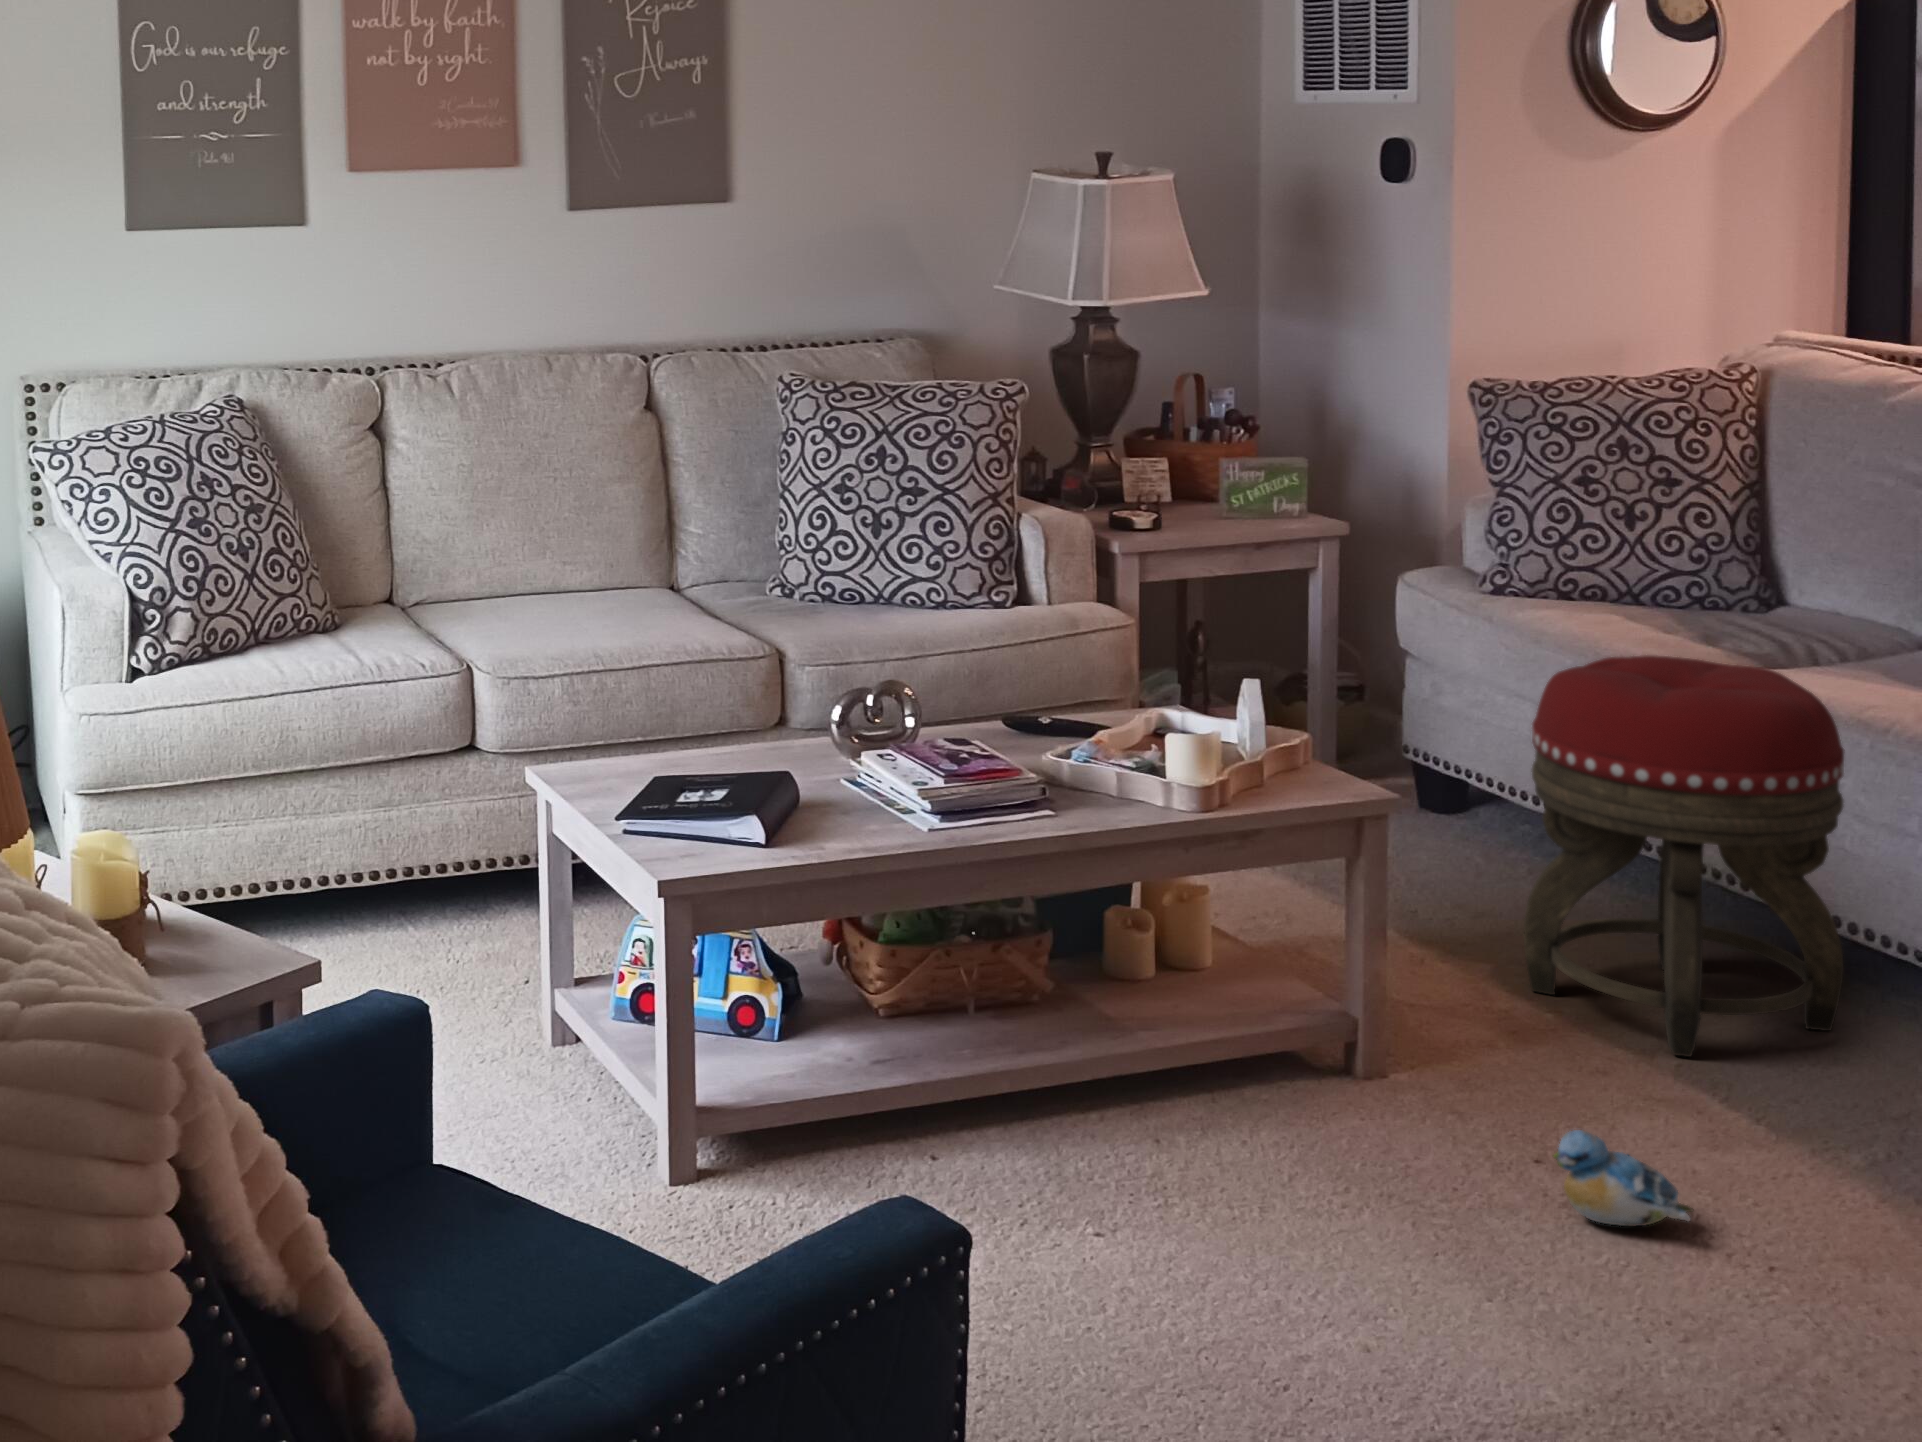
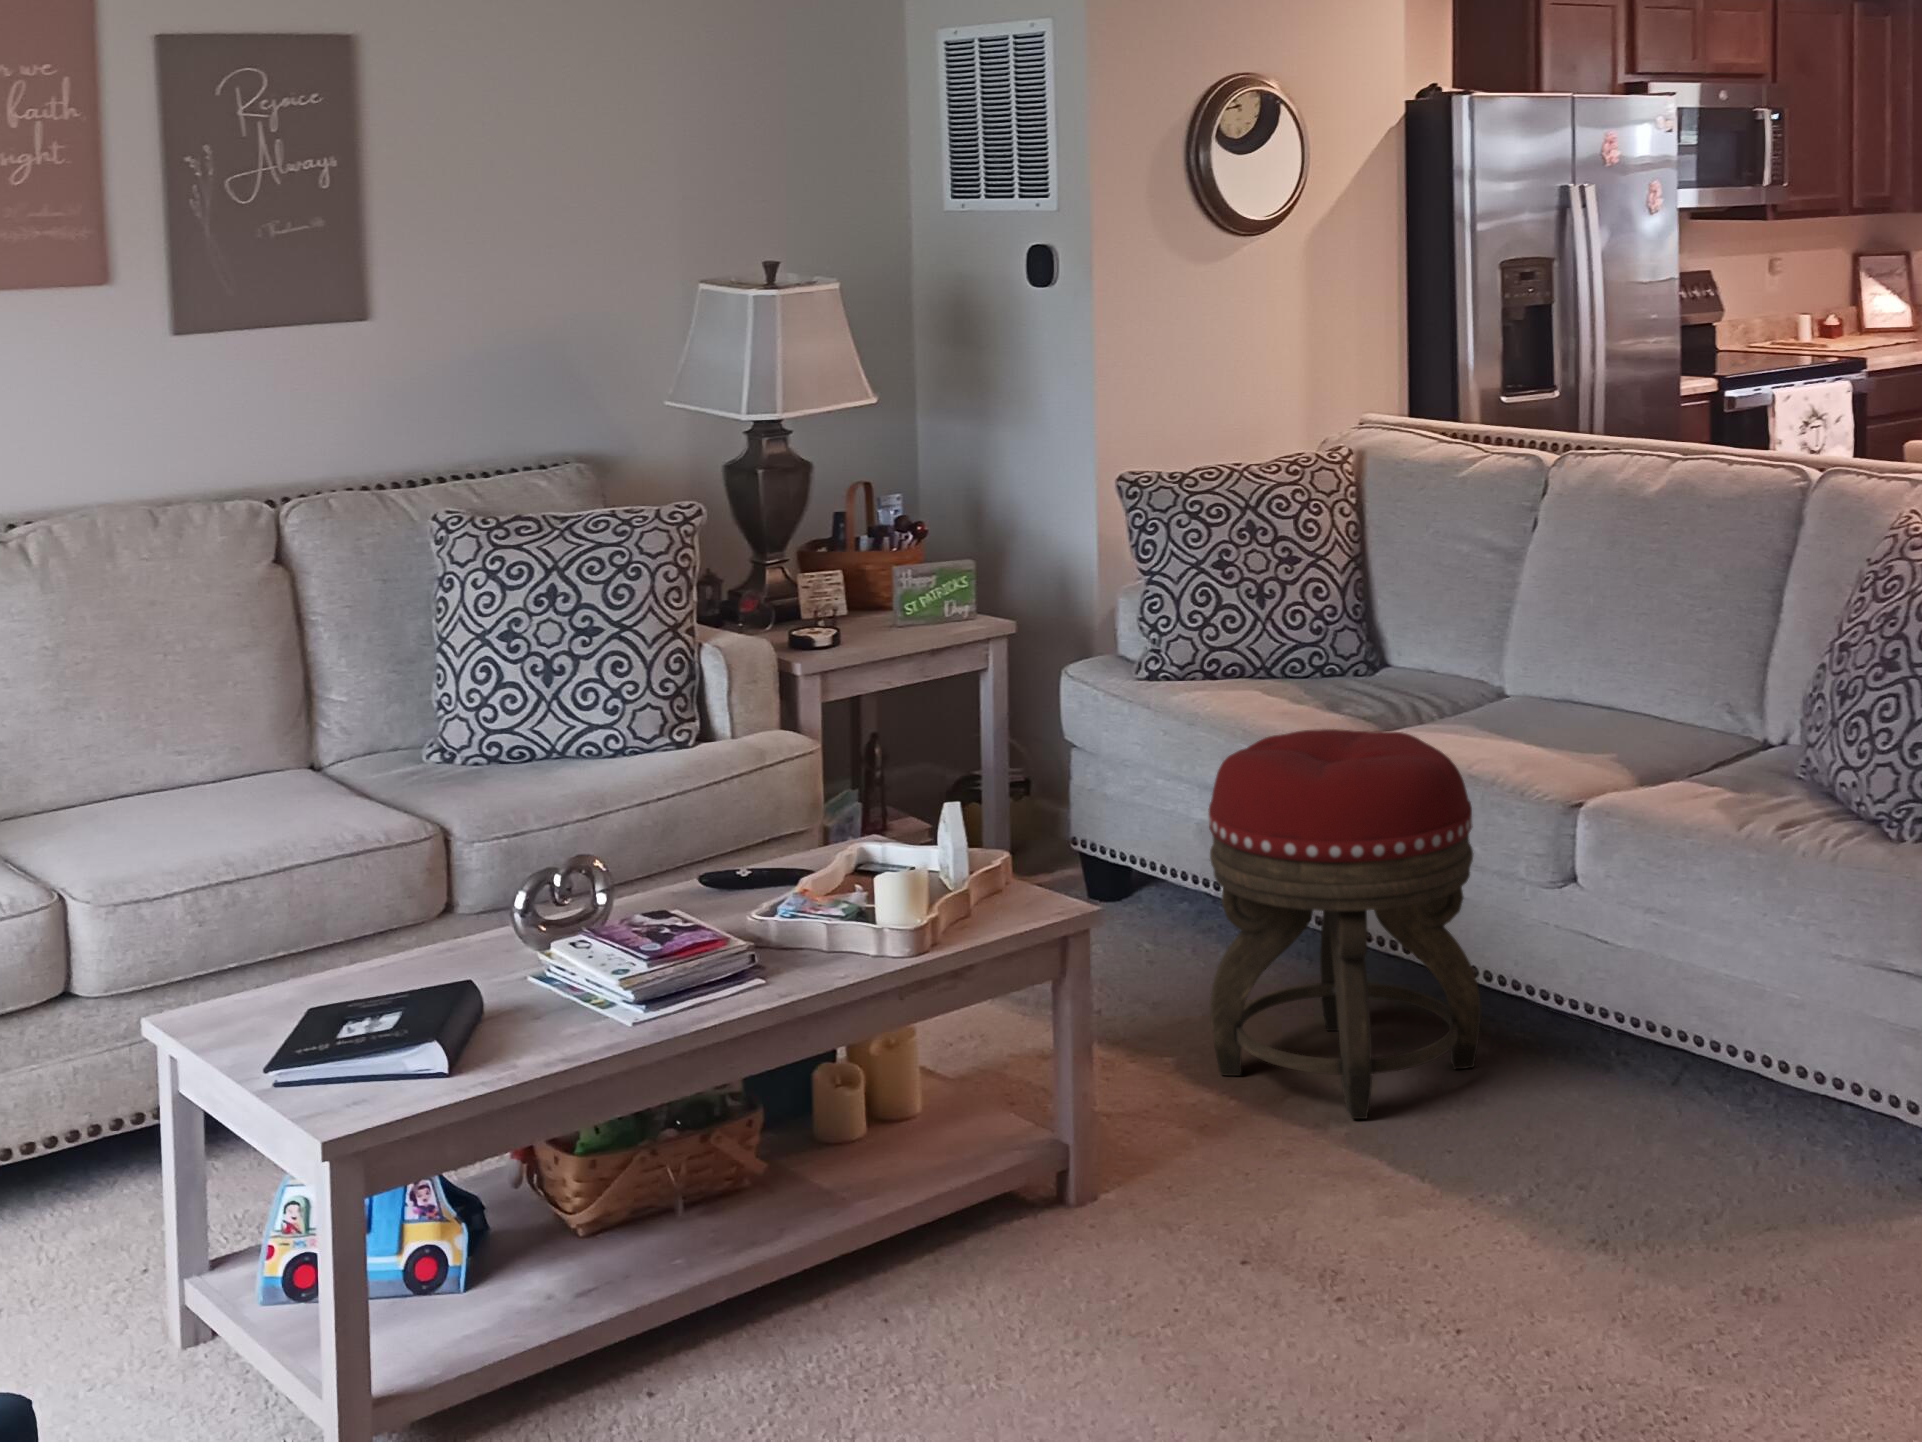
plush toy: present [1554,1130,1692,1227] -> none [1277,1228,1402,1319]

